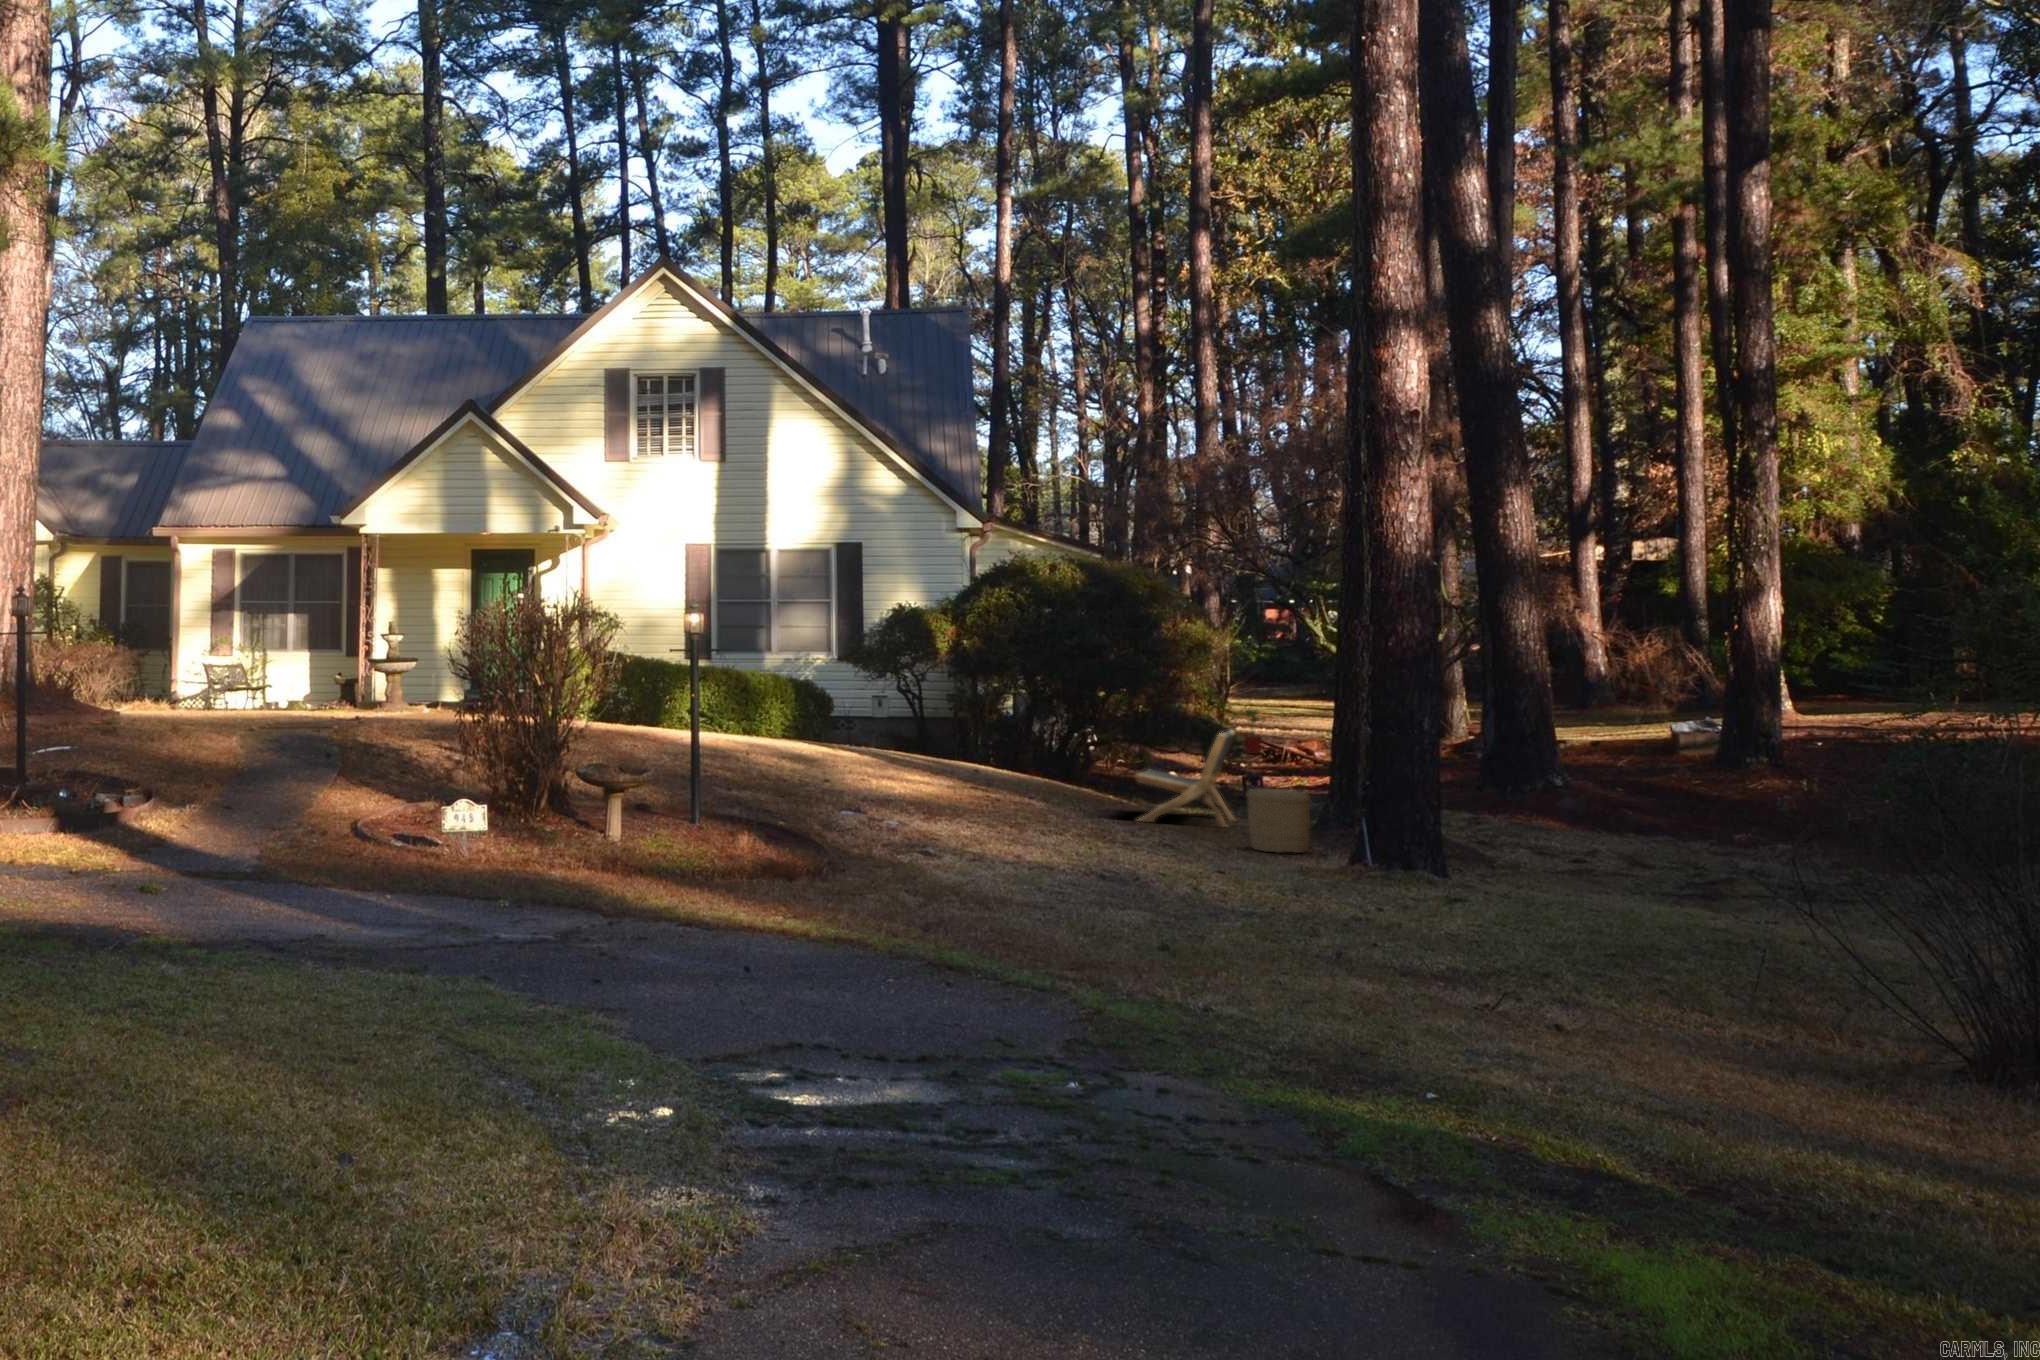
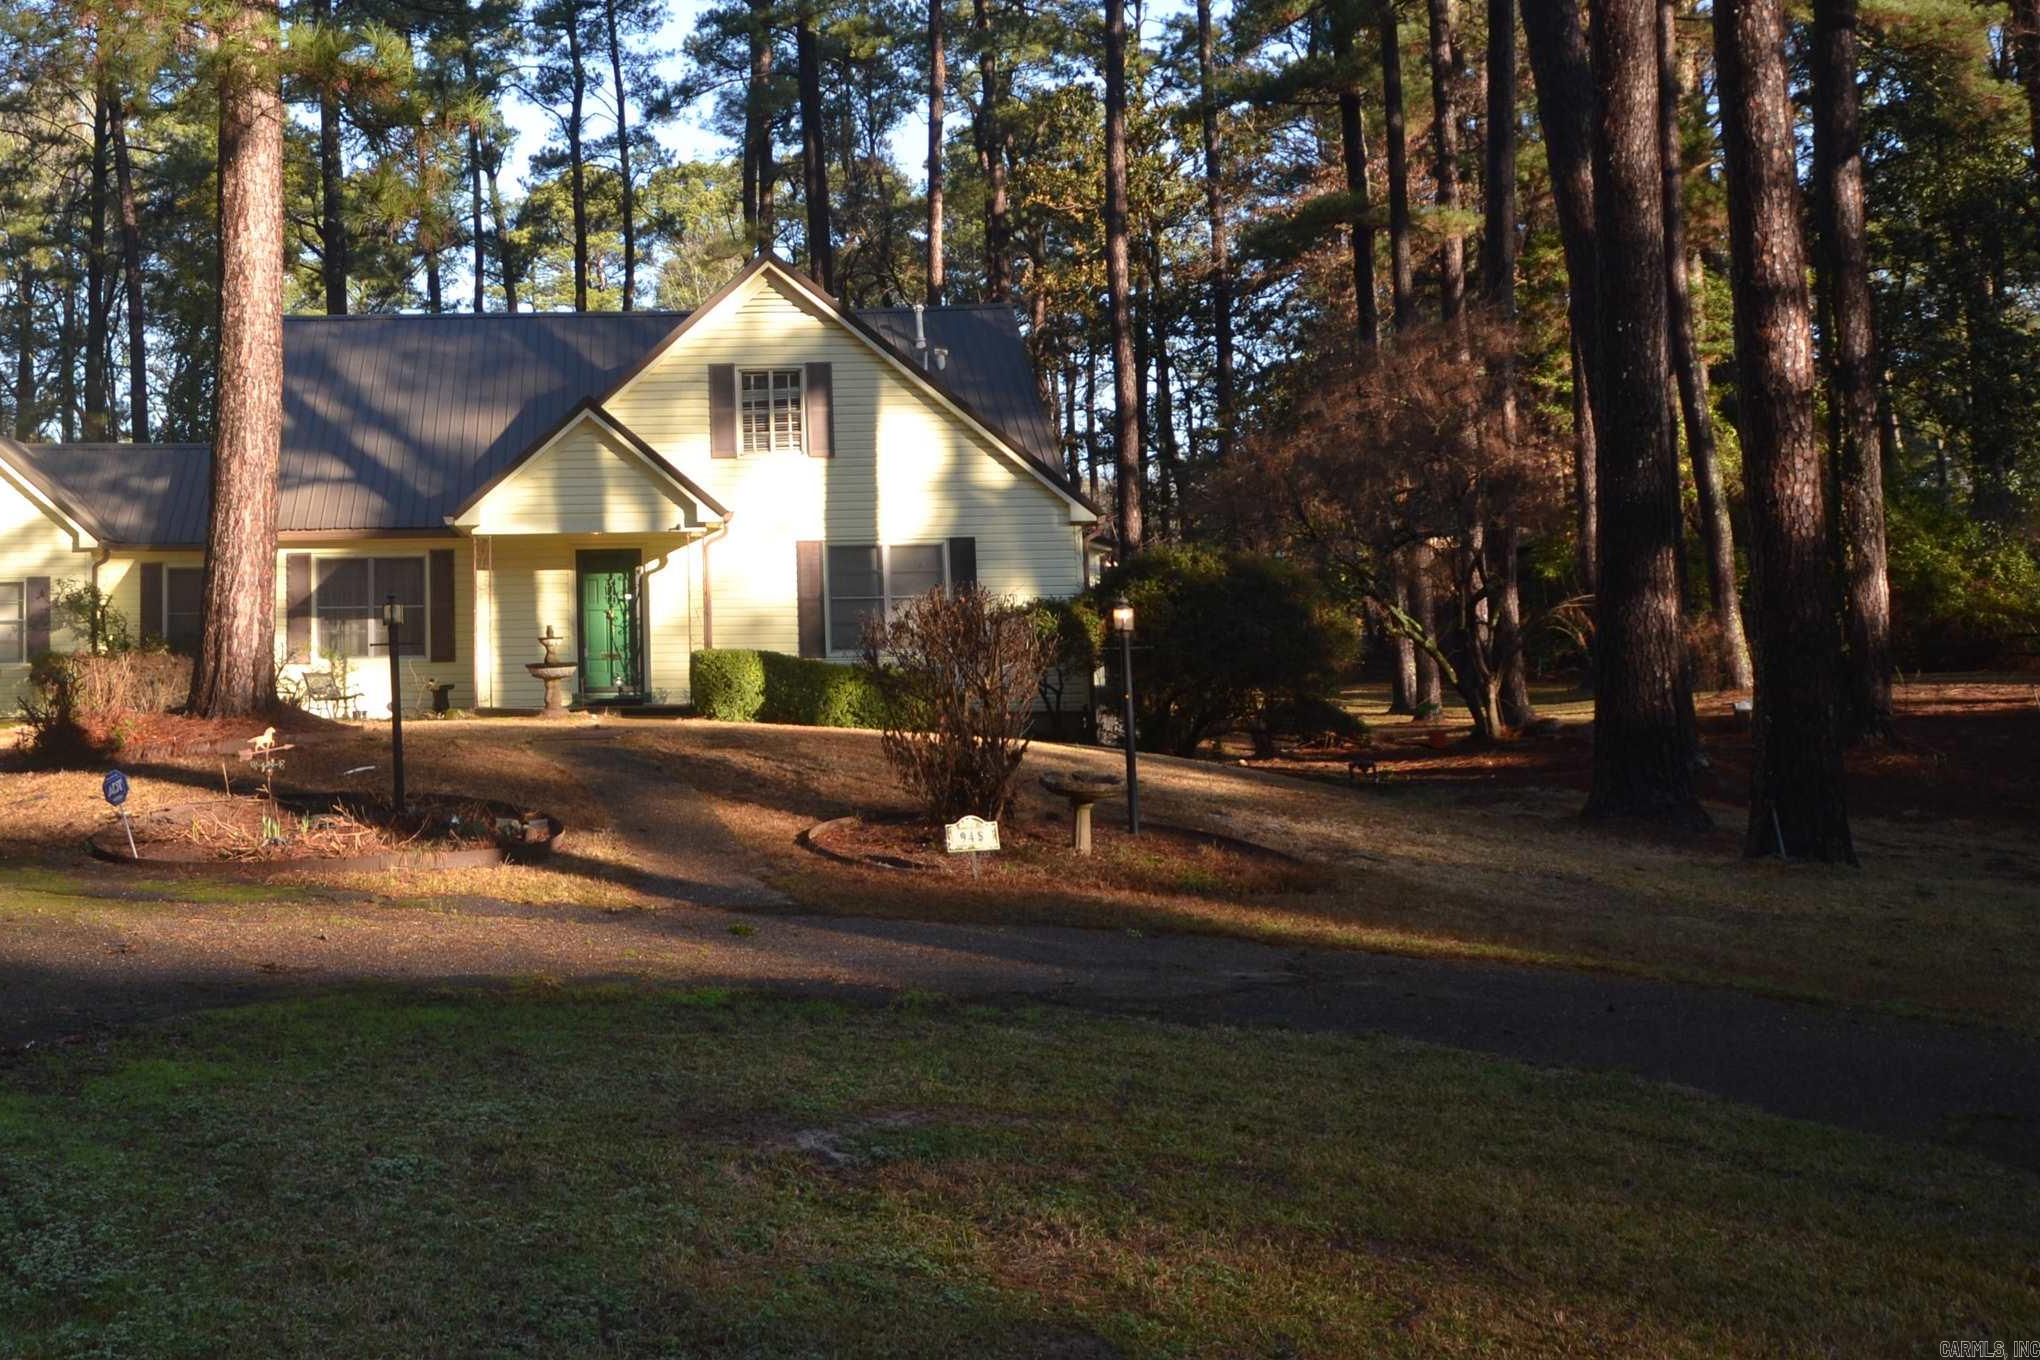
lounge chair: present [1135,730,1234,827] -> none [1487,724,1608,829]
woven basket: present [1247,789,1311,853] -> none [1677,787,1753,856]

